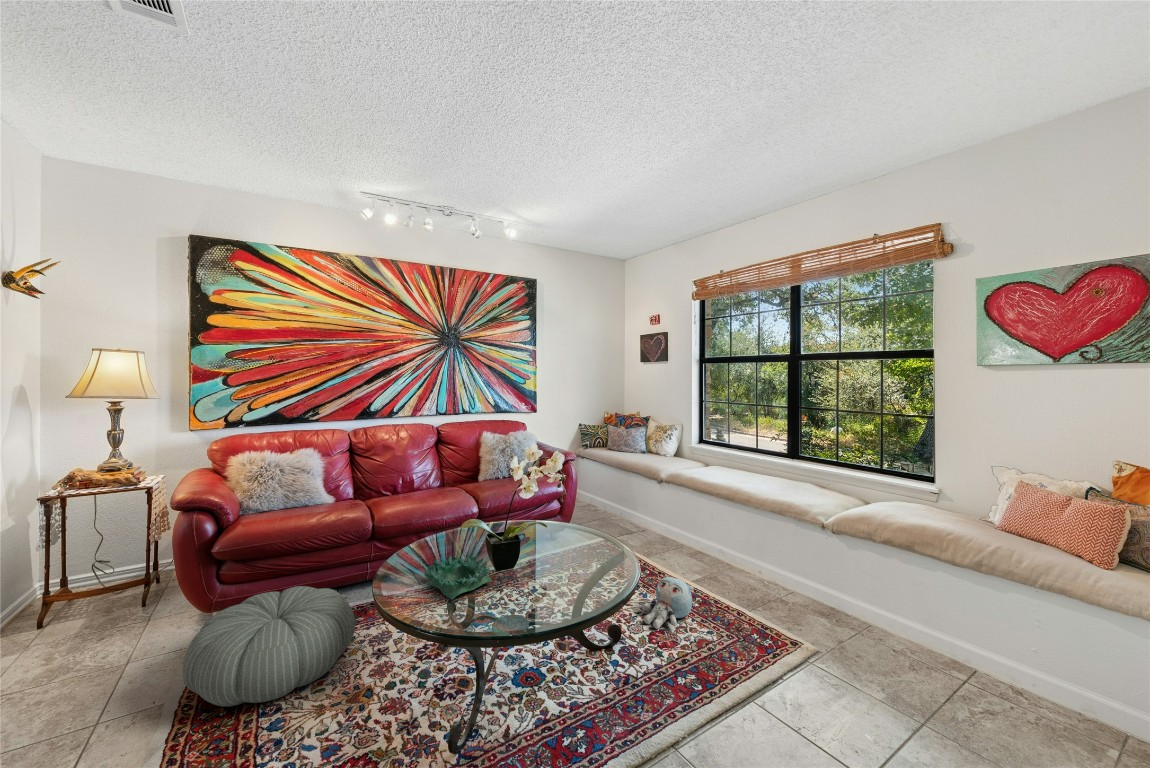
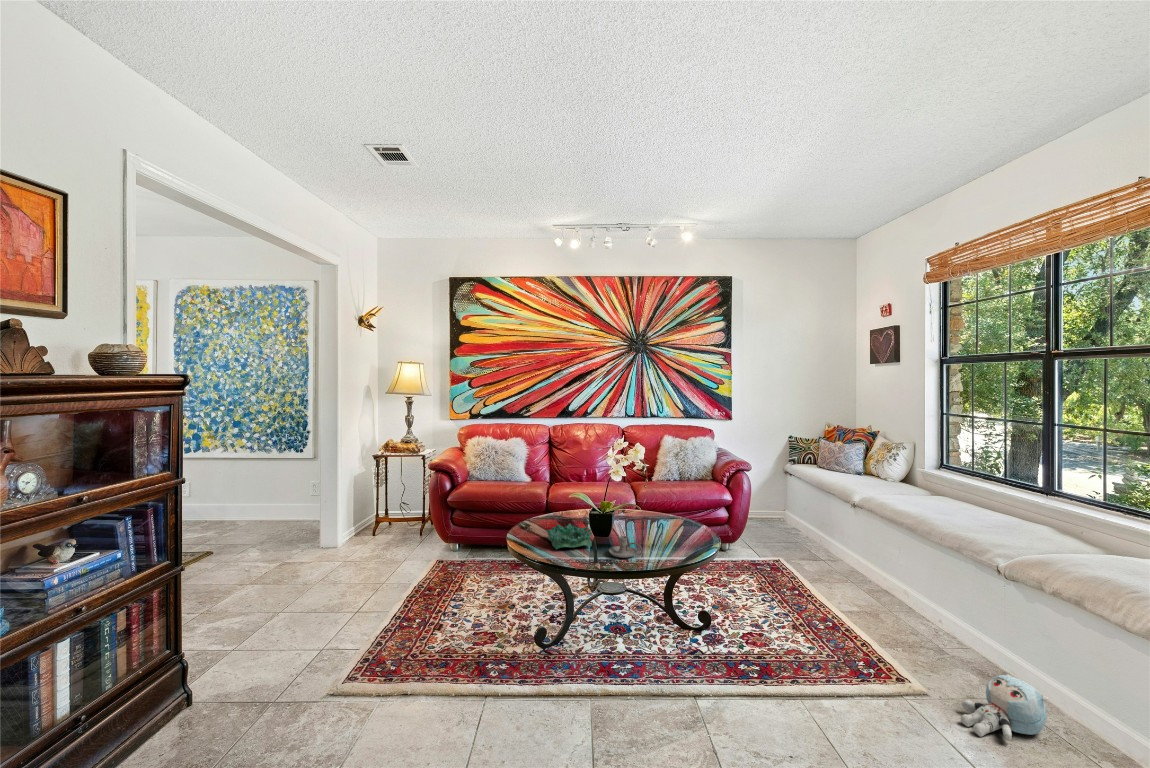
candle holder: none [520,560,564,590] -> present [609,536,642,558]
plush toy: present [642,576,693,629] -> present [961,674,1049,740]
pouf: present [182,586,355,706] -> none [421,533,518,594]

